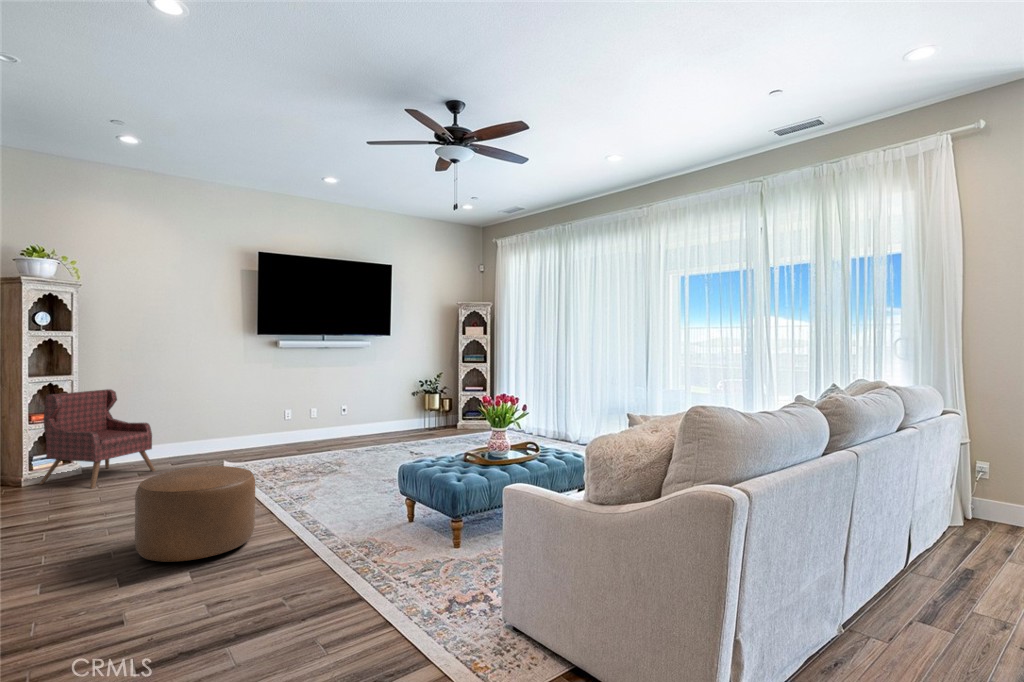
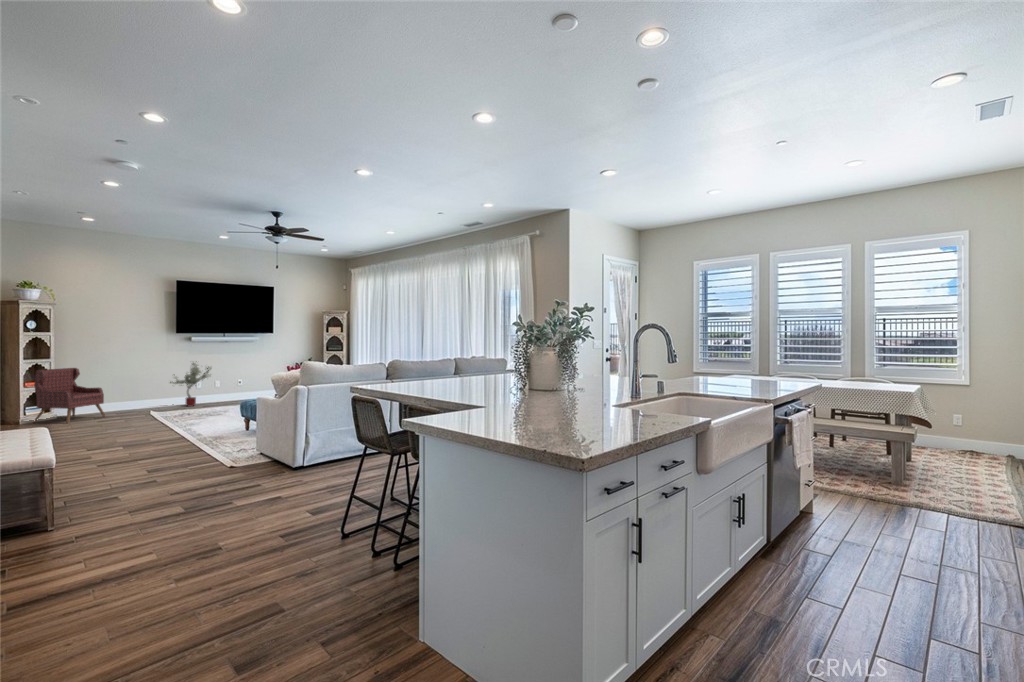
potted tree: none [248,377,310,449] -> present [170,361,211,406]
ottoman: present [135,466,255,562] -> none [100,401,164,442]

